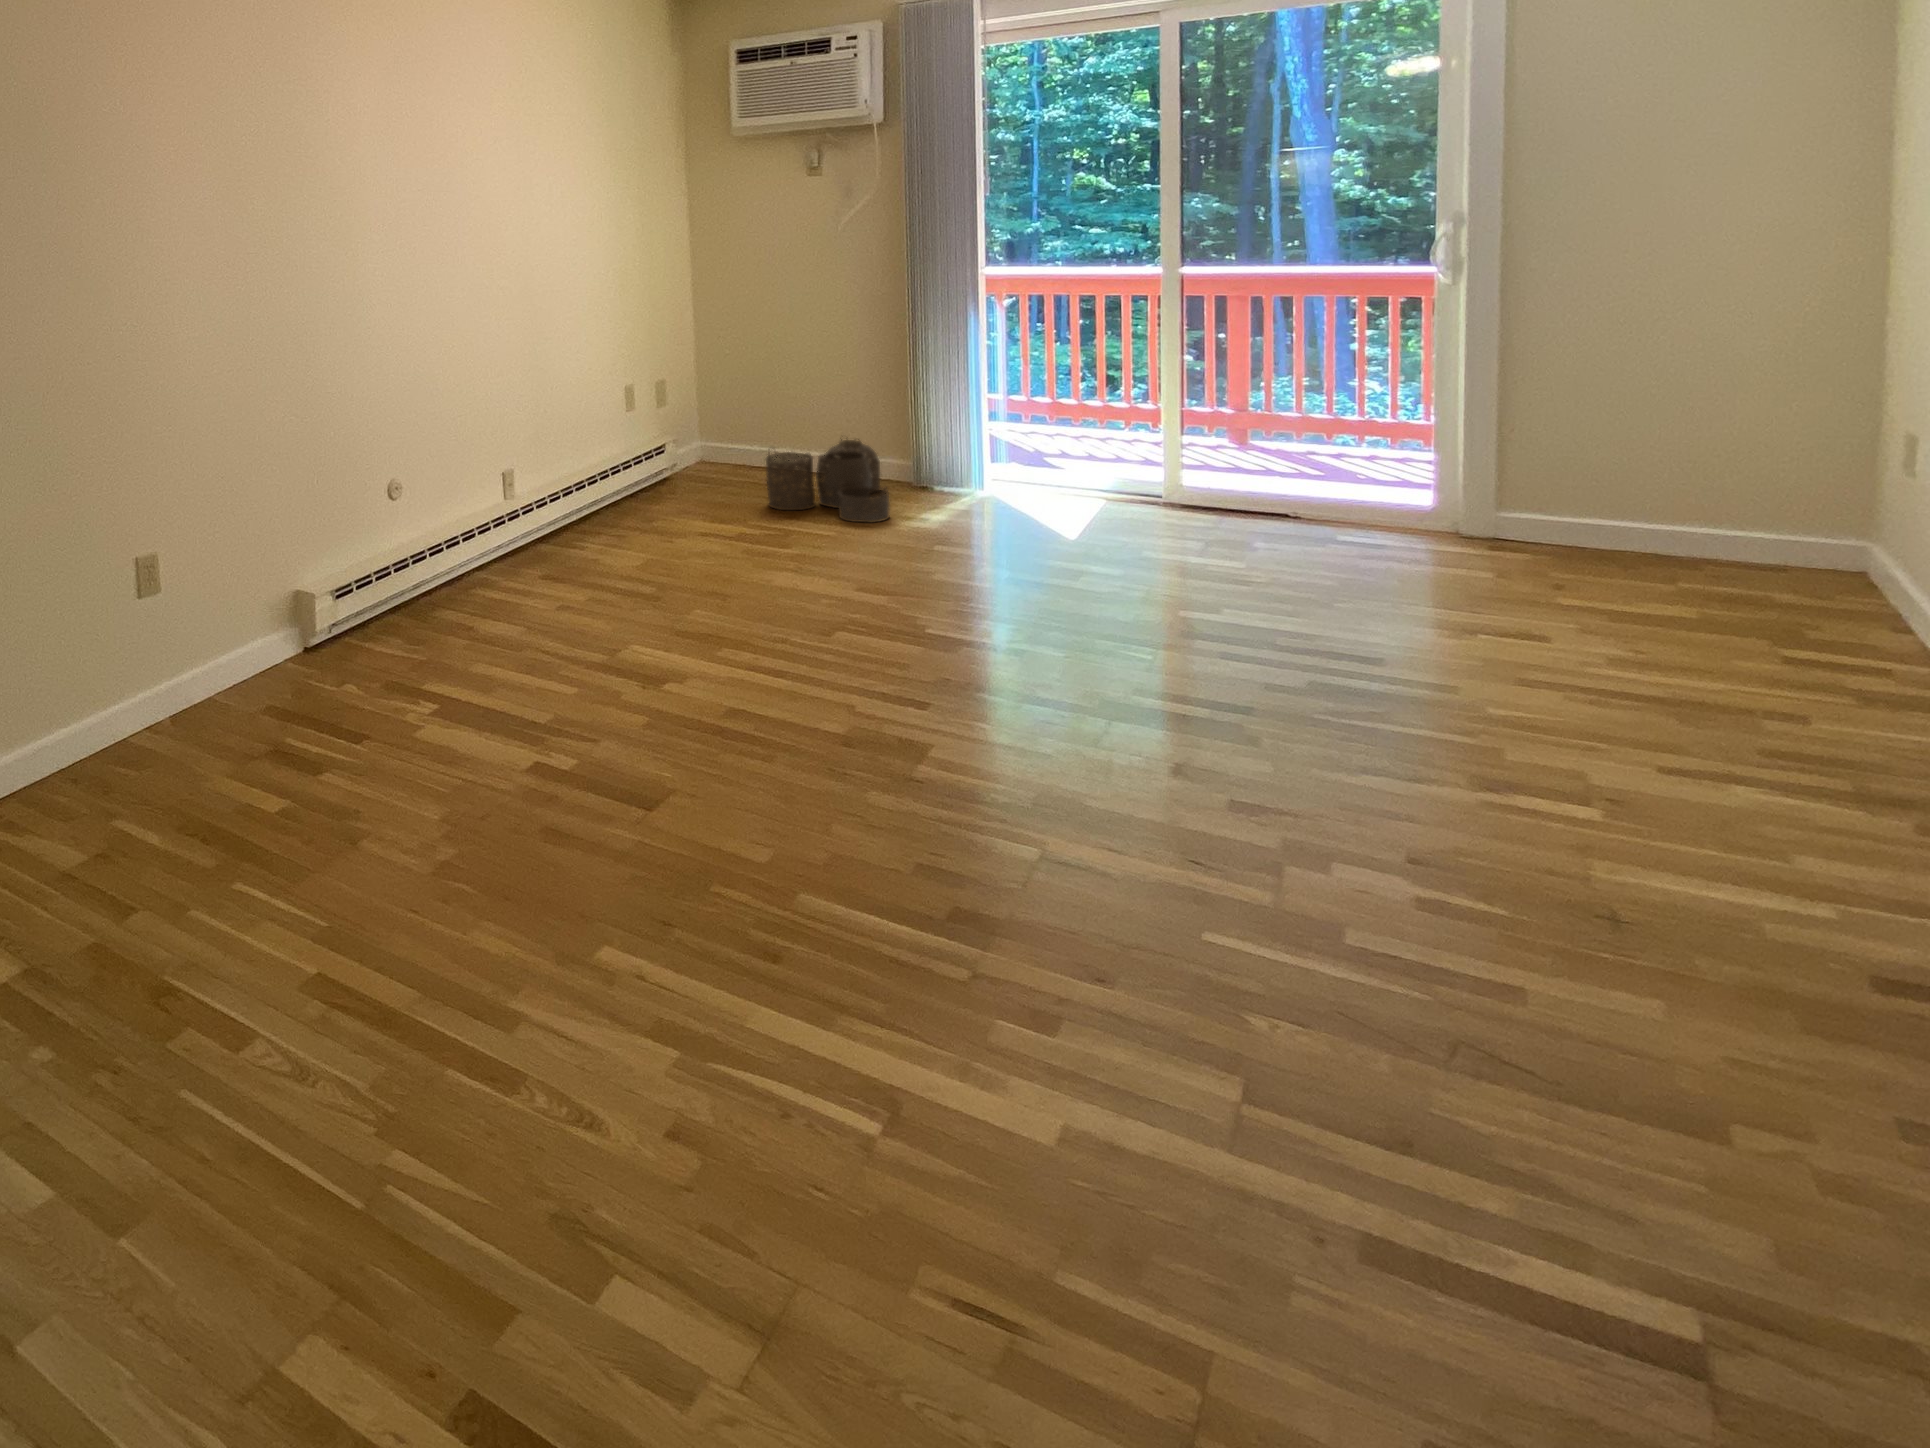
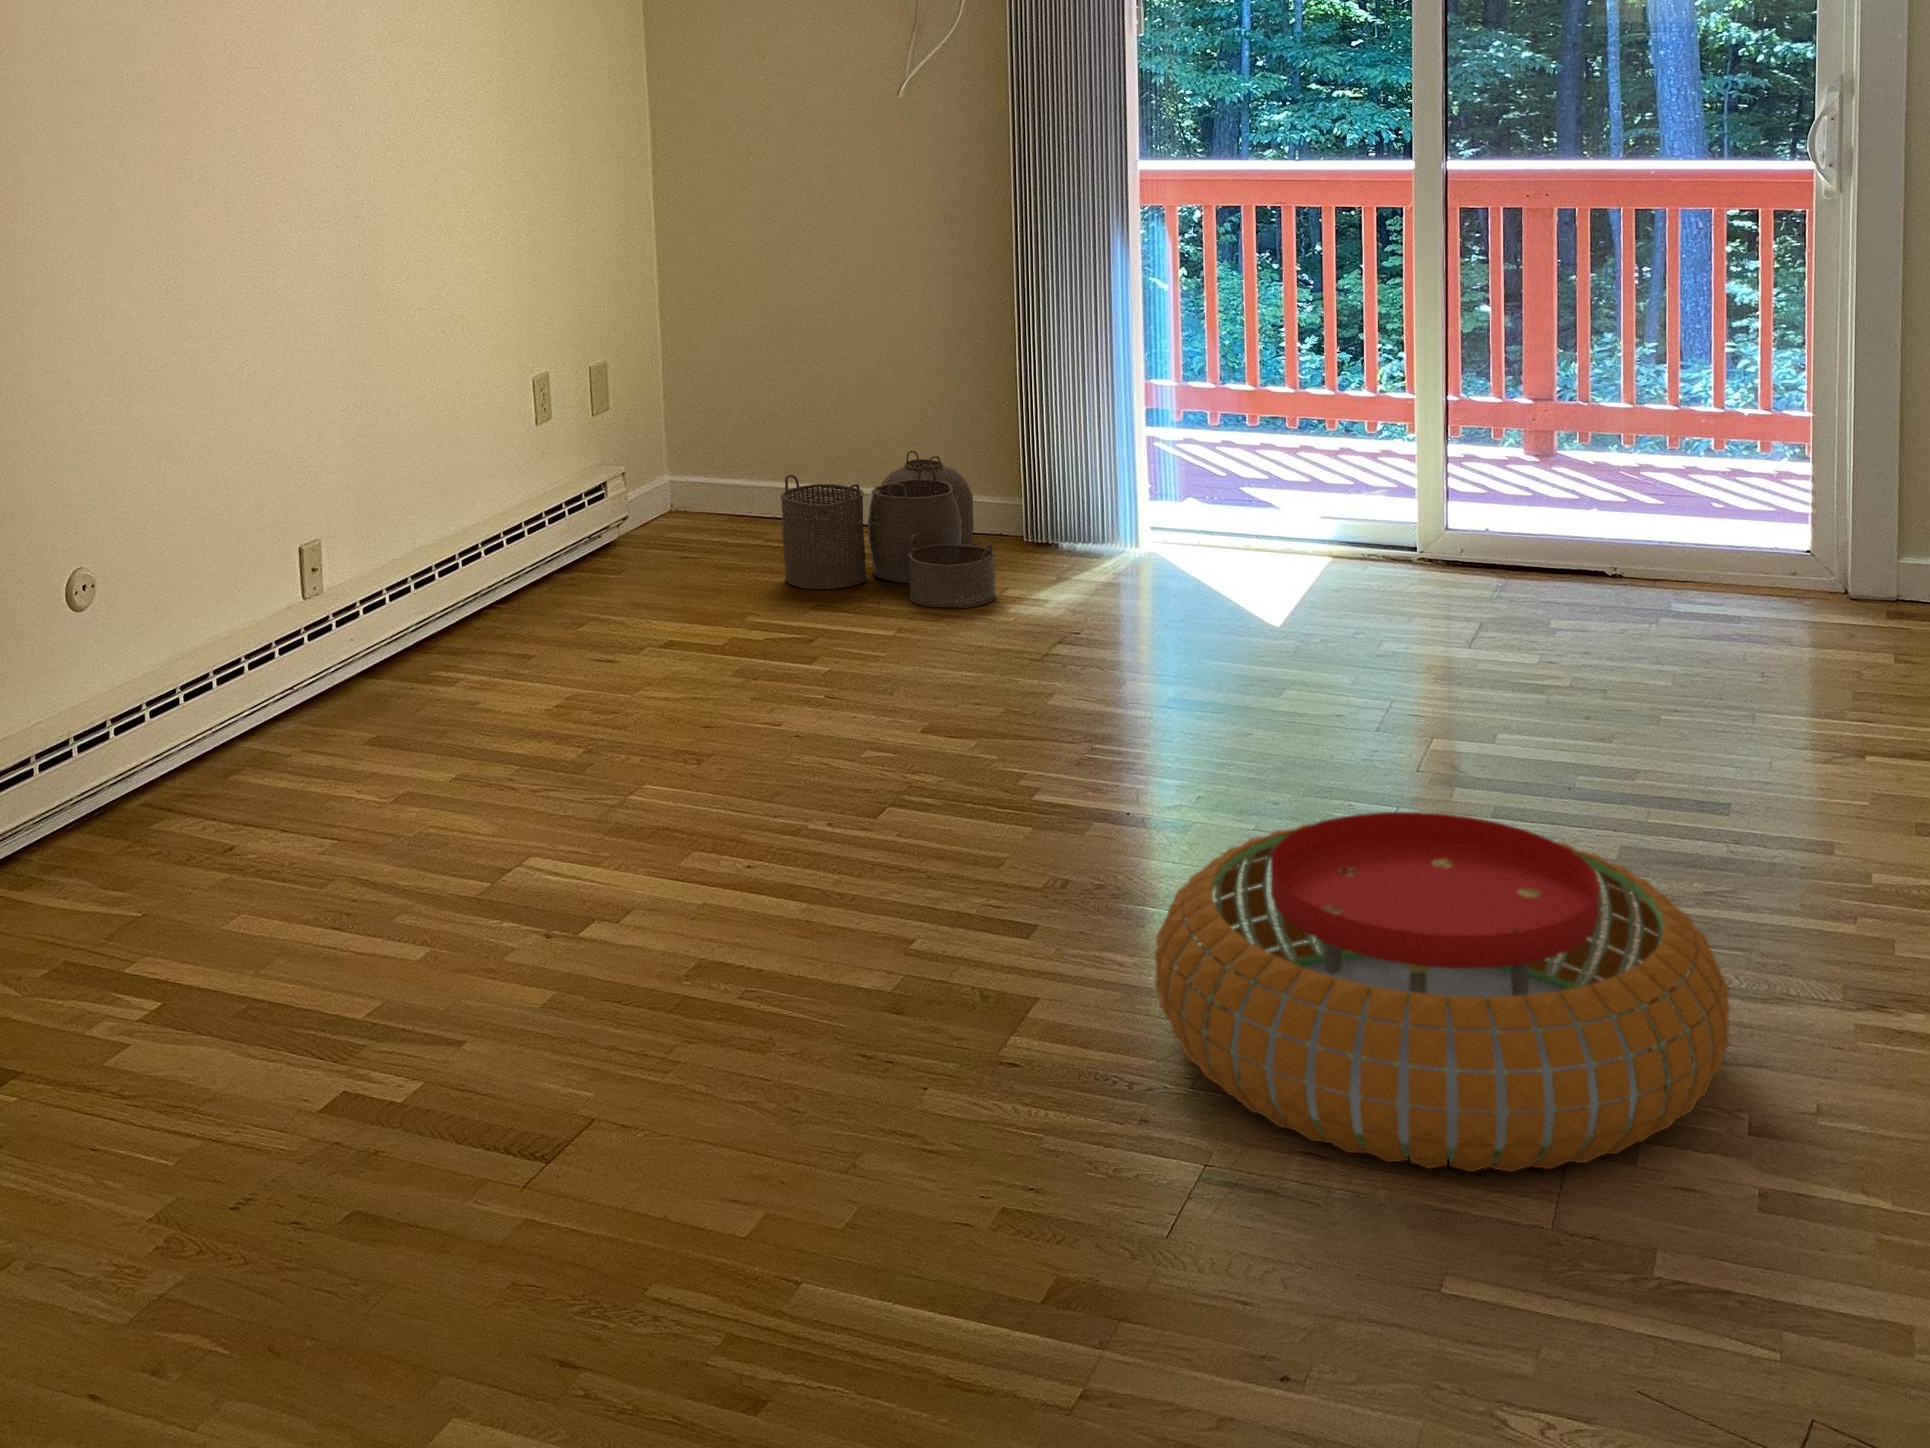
pouf: none [948,631,1289,823] -> present [1155,812,1730,1172]

